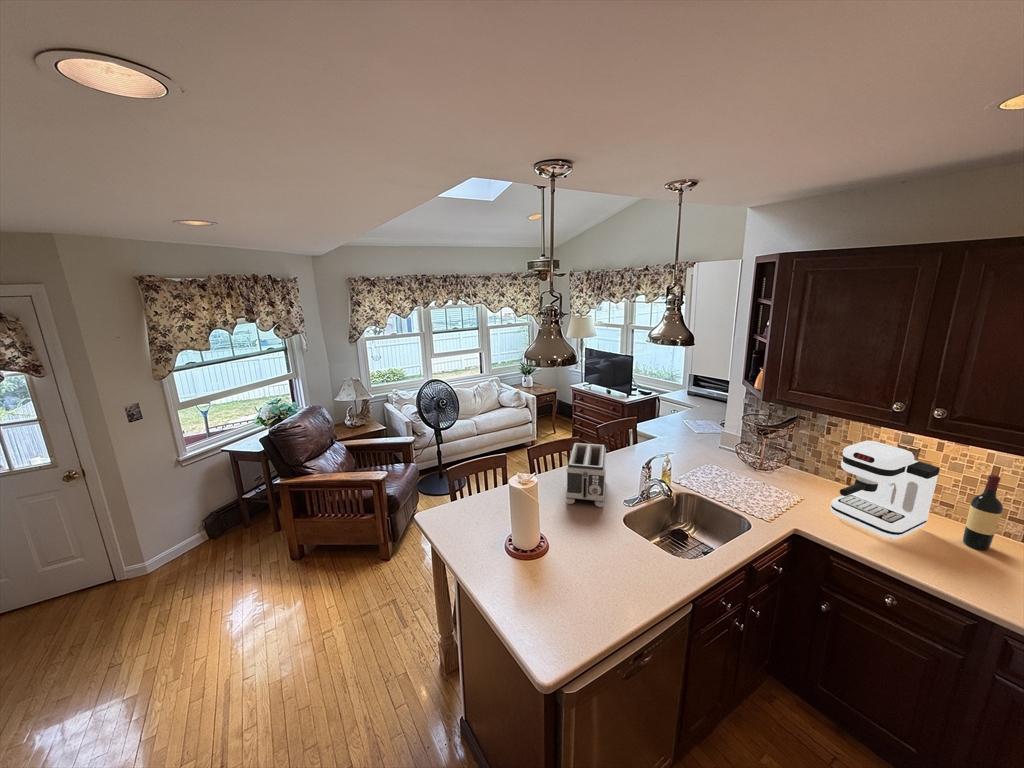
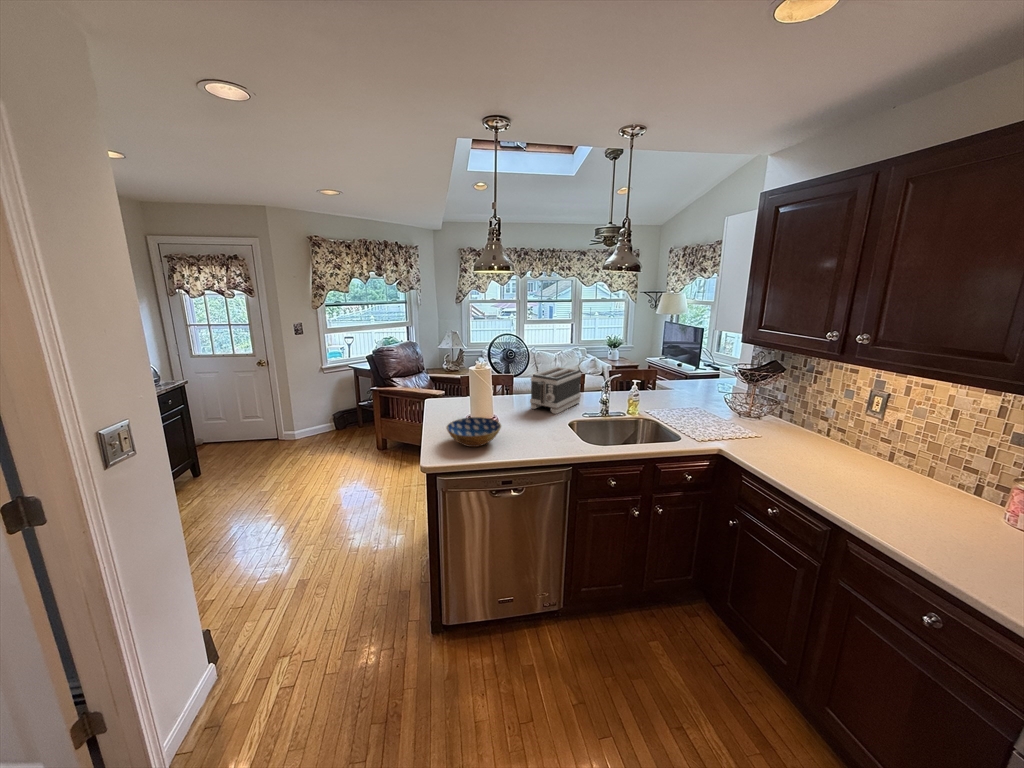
coffee maker: present [830,441,940,539] -> none [760,377,879,470]
wine bottle: present [963,475,1003,550] -> none [895,409,937,494]
bowl: none [536,551,610,608] -> present [446,417,501,447]

